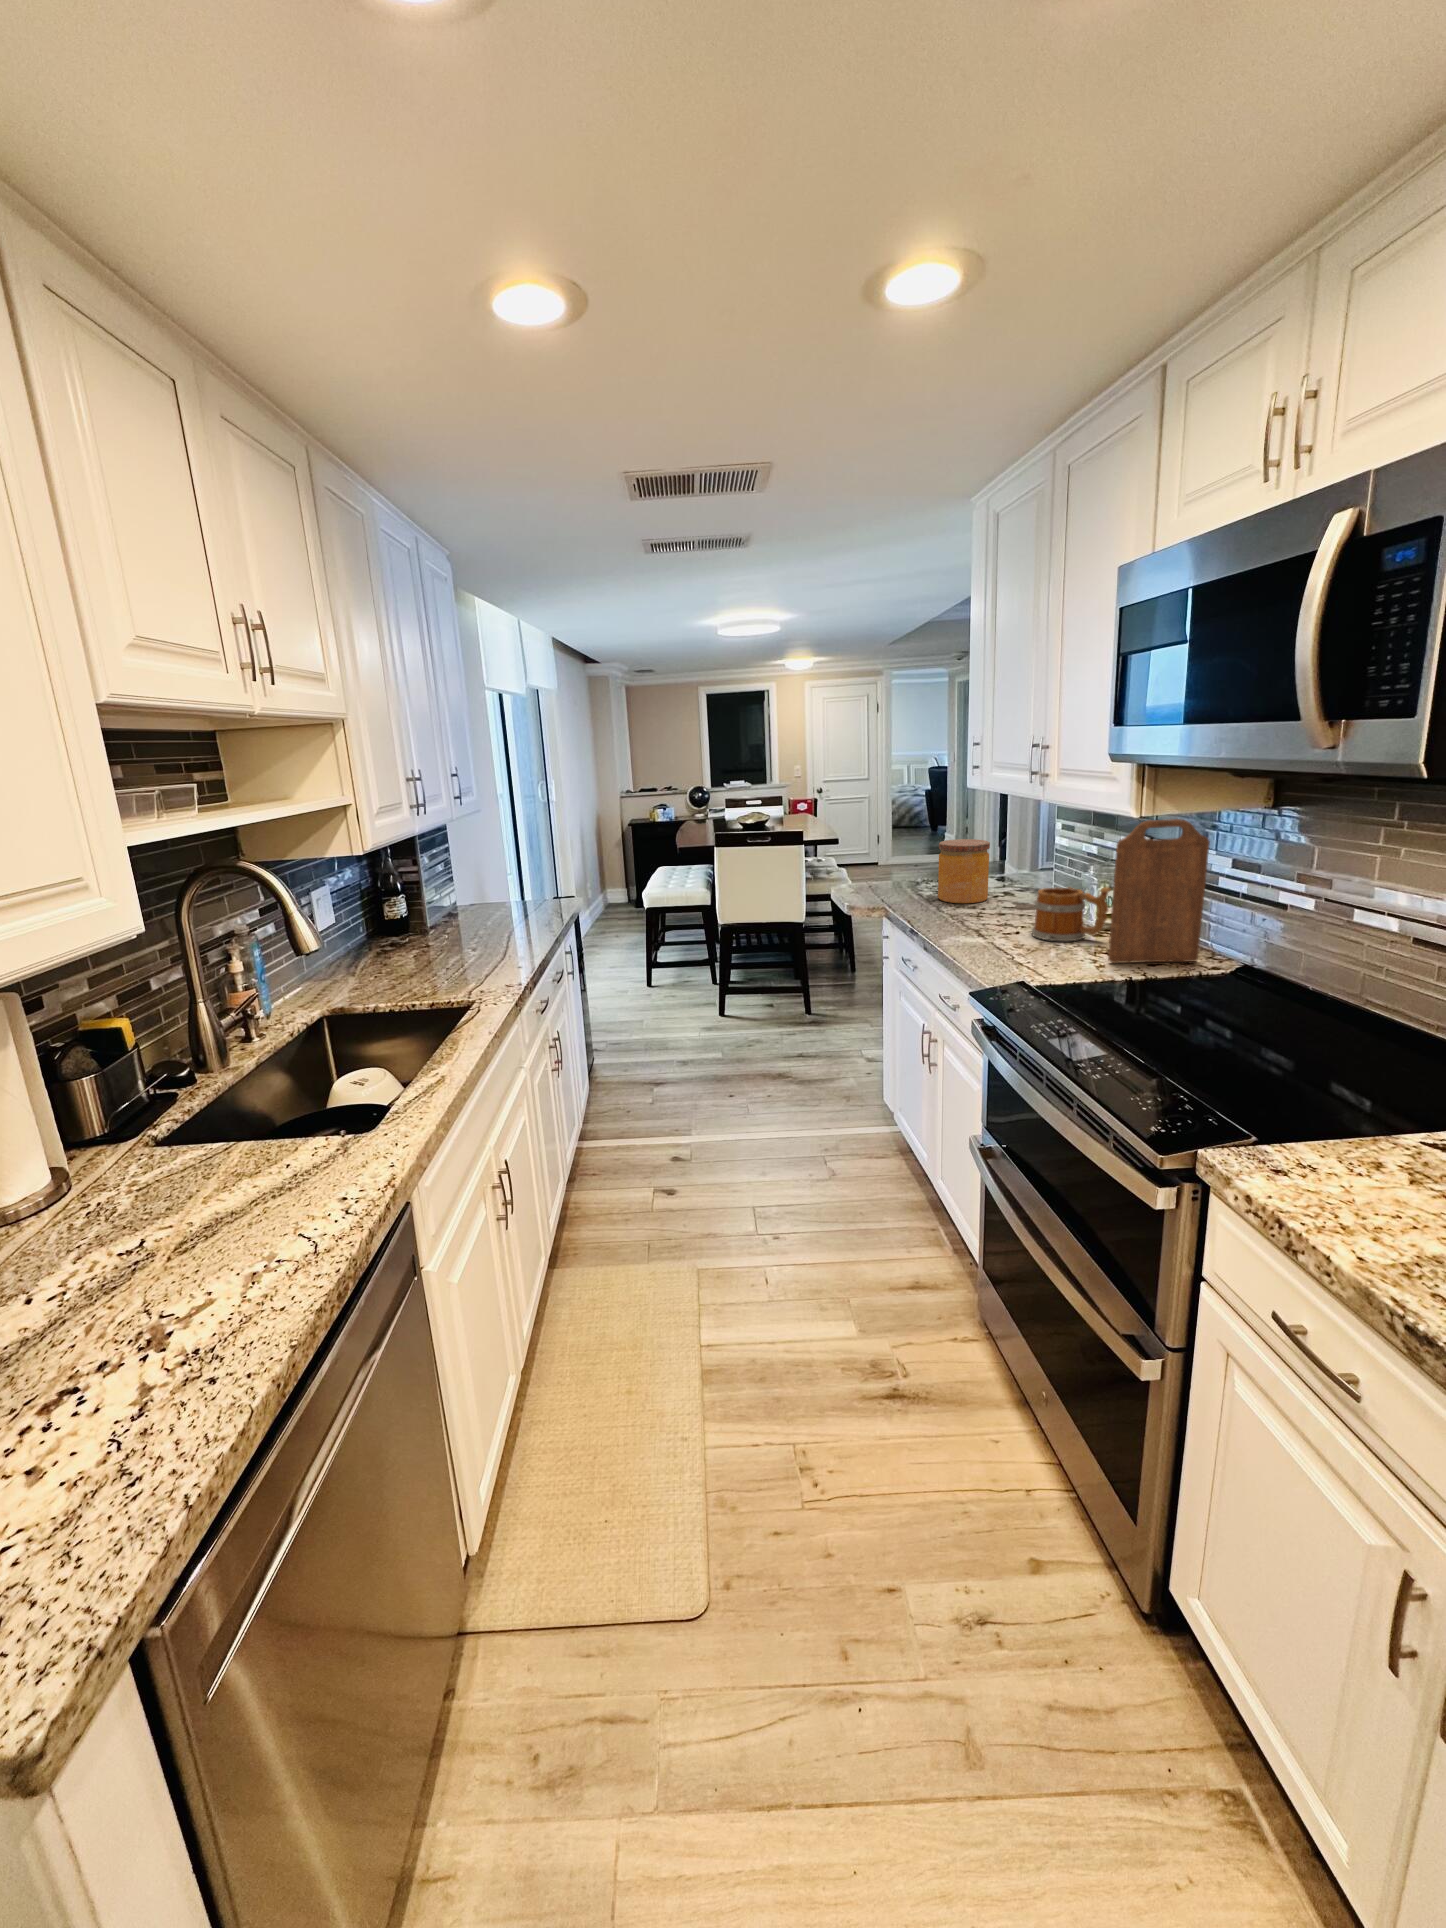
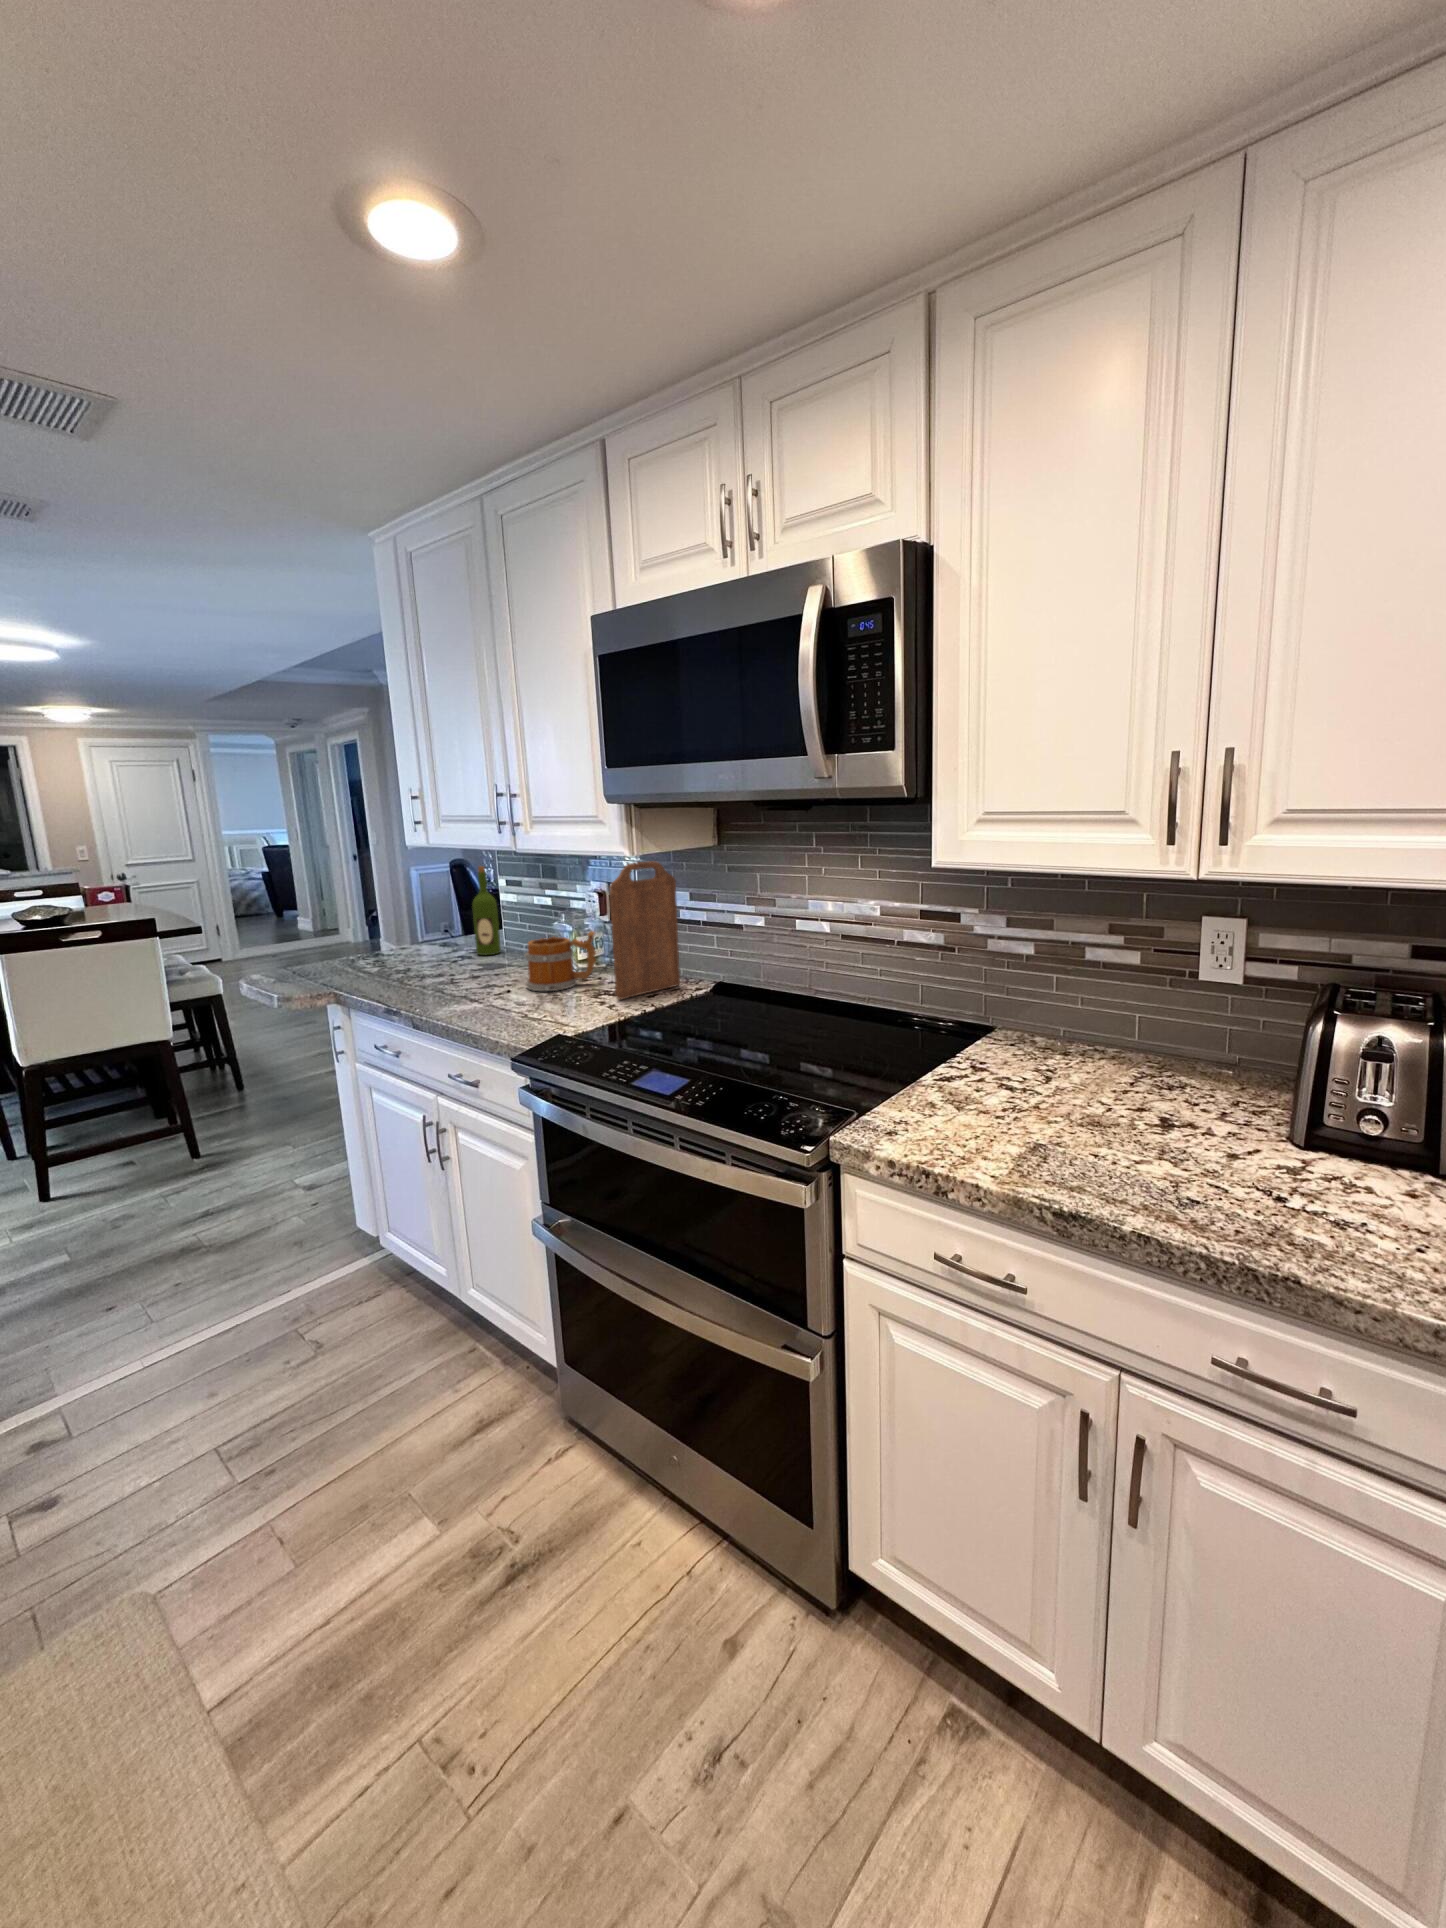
wine bottle: none [1015,808,1042,896] -> present [472,866,501,955]
jar: present [938,839,990,903] -> none [390,902,453,973]

